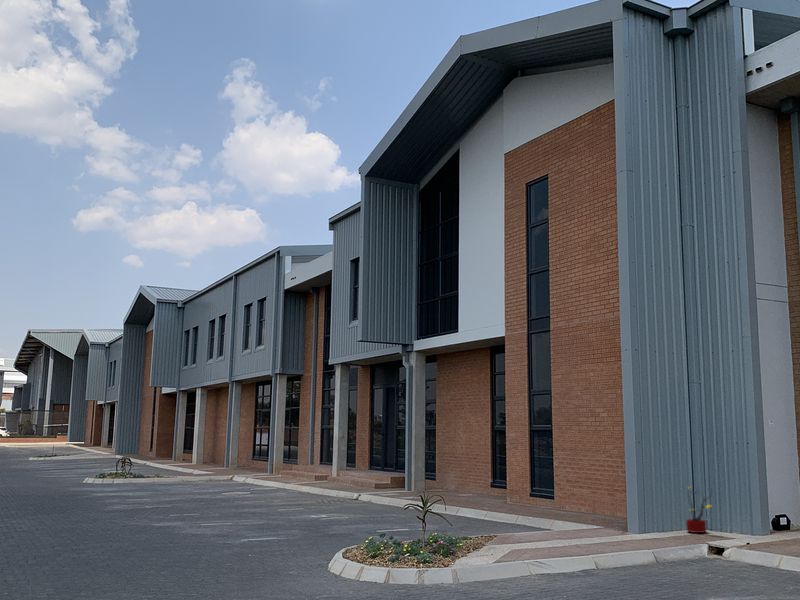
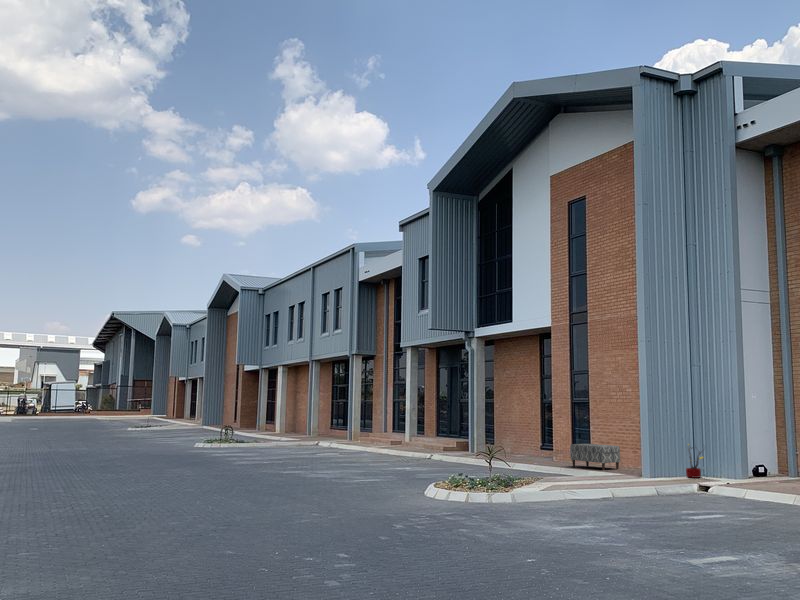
bench: none [530,483,594,519] -> present [570,444,620,470]

